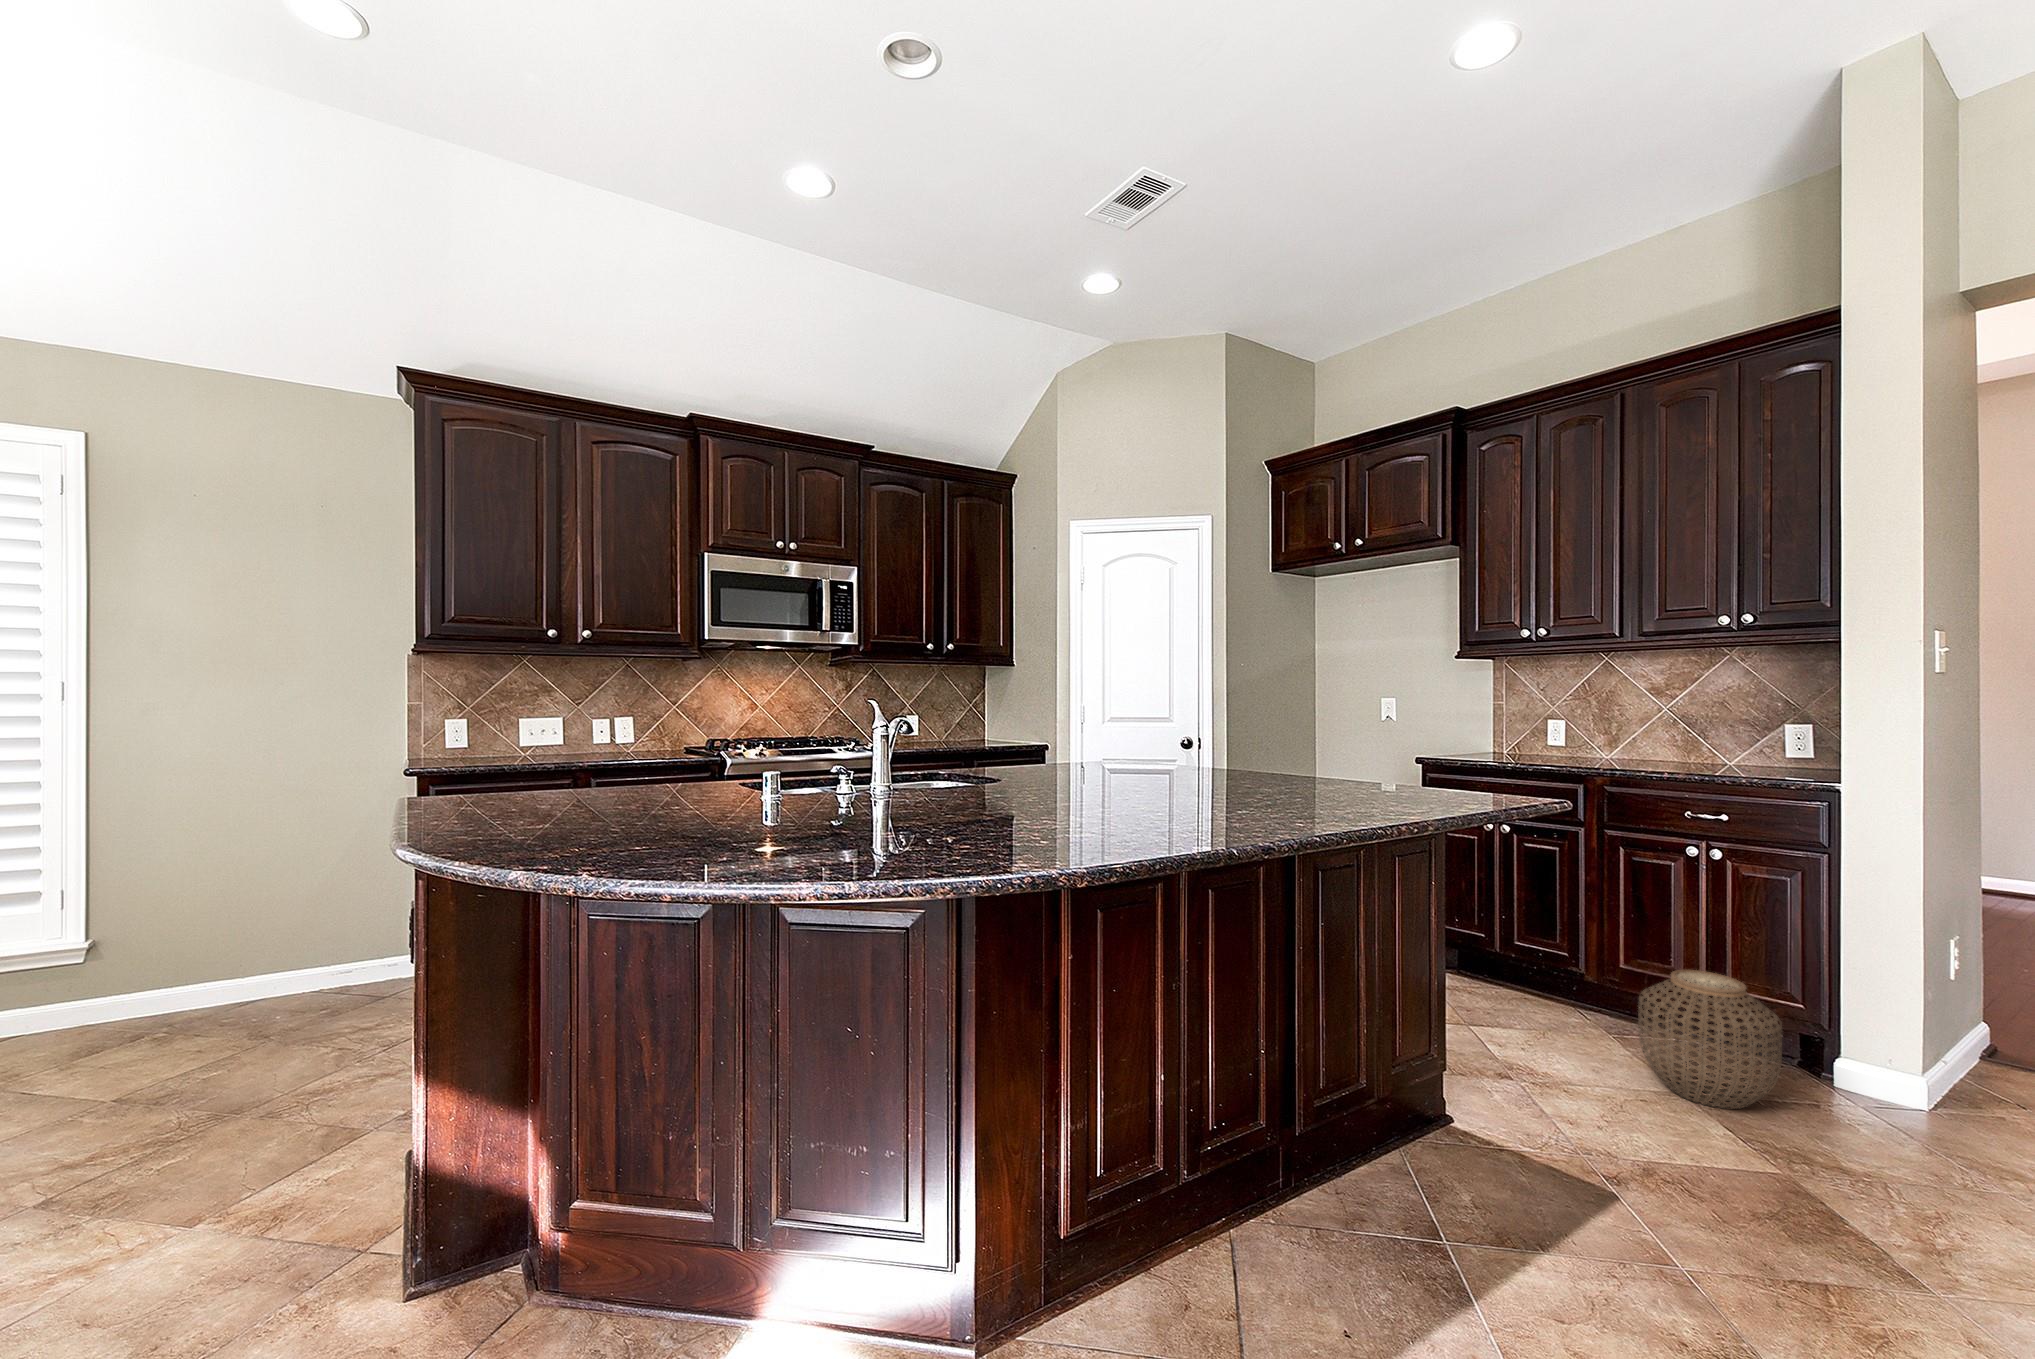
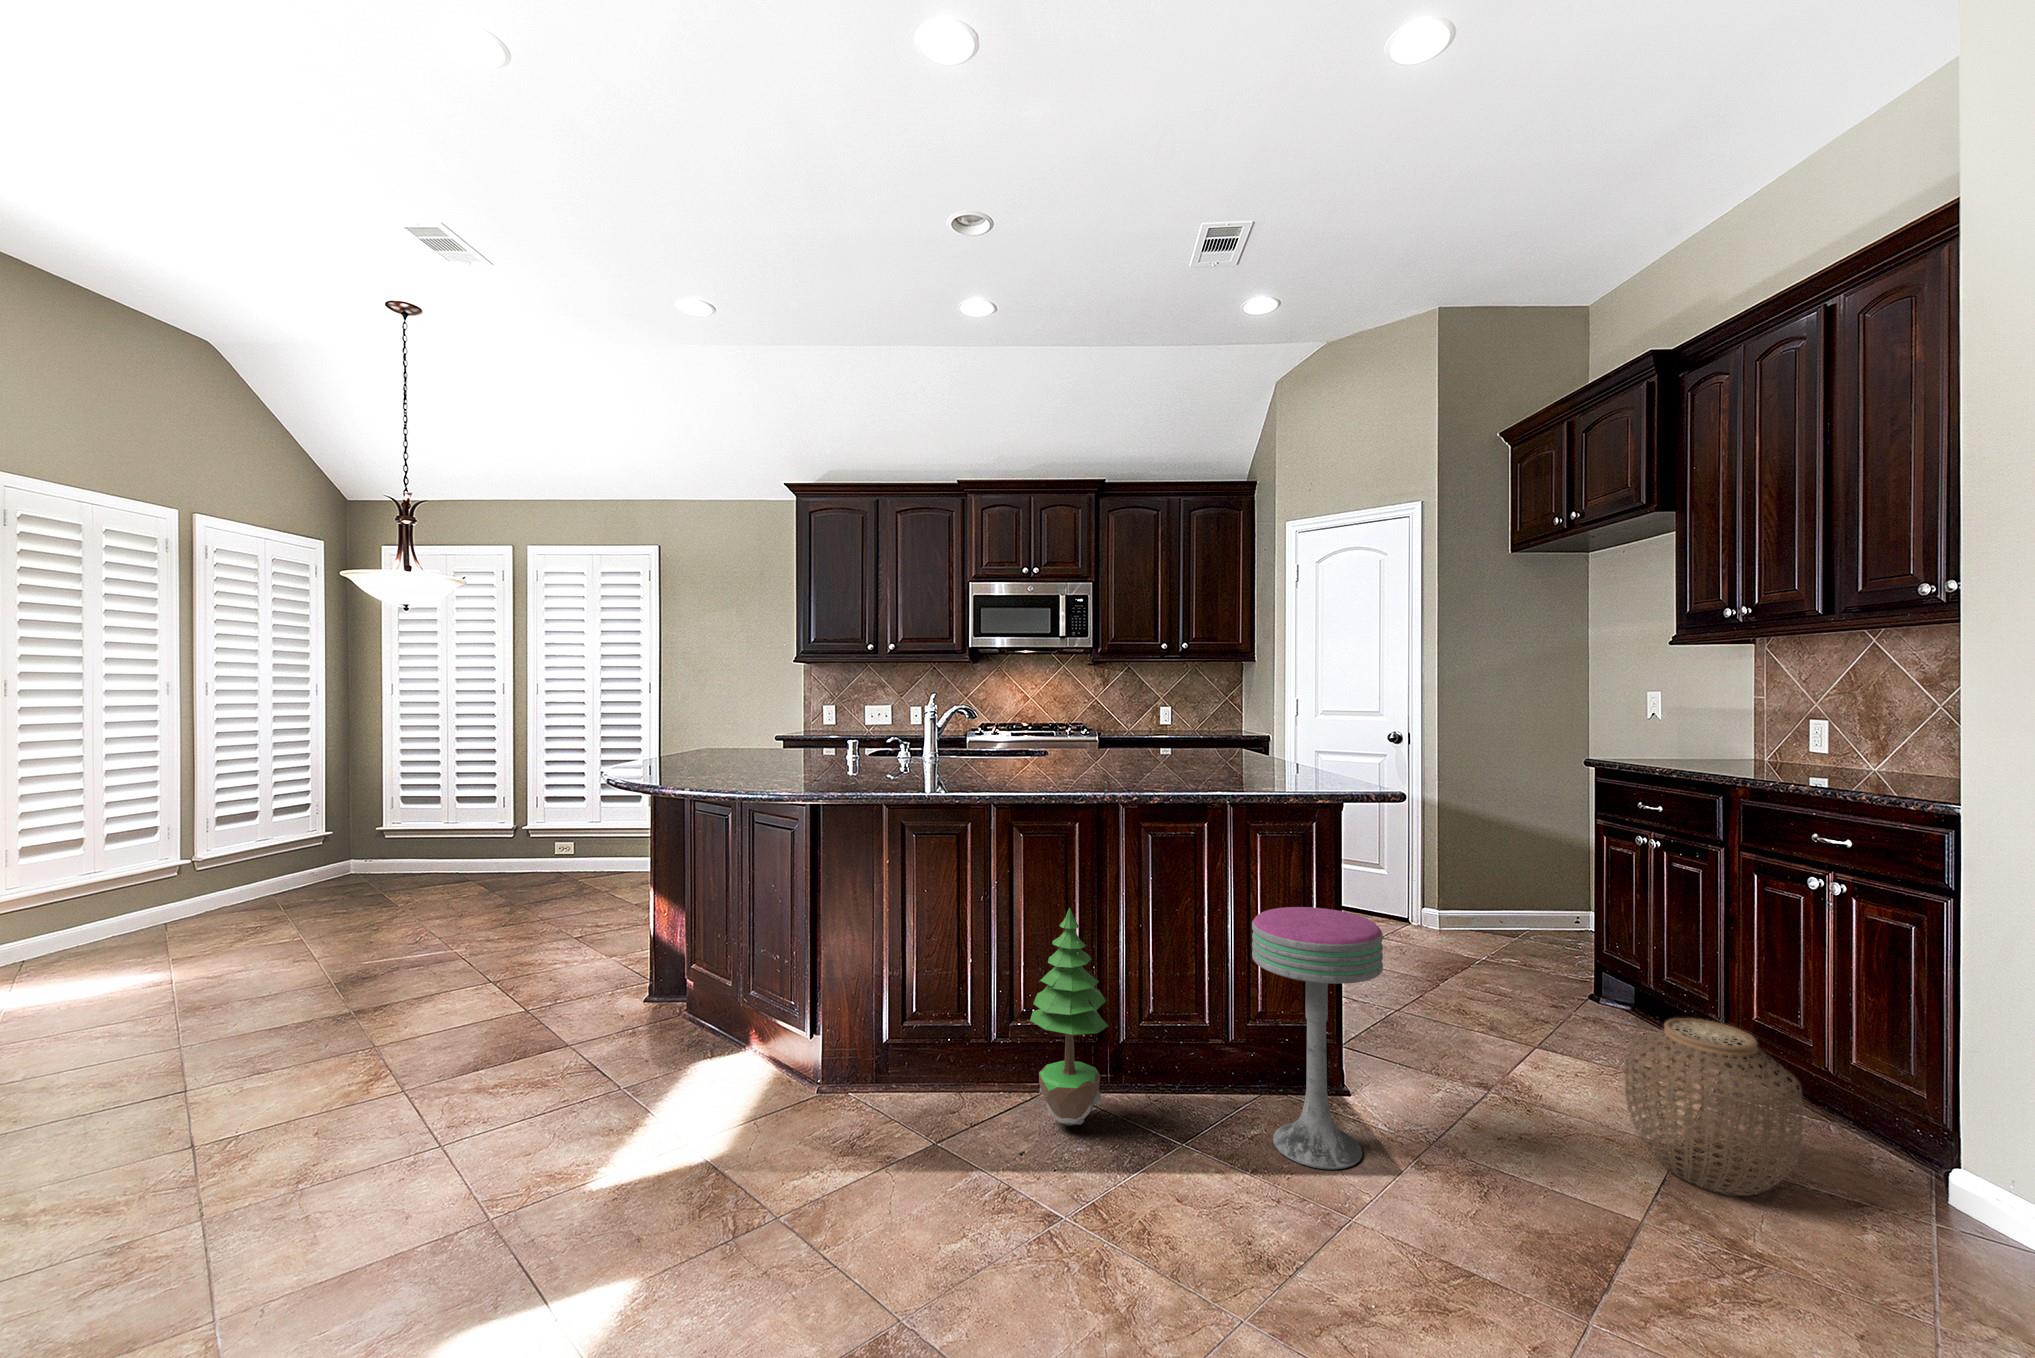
bar stool: none [1446,928,1594,1202] -> present [1252,907,1383,1169]
potted tree: none [1276,978,1379,1252] -> present [1030,908,1108,1126]

